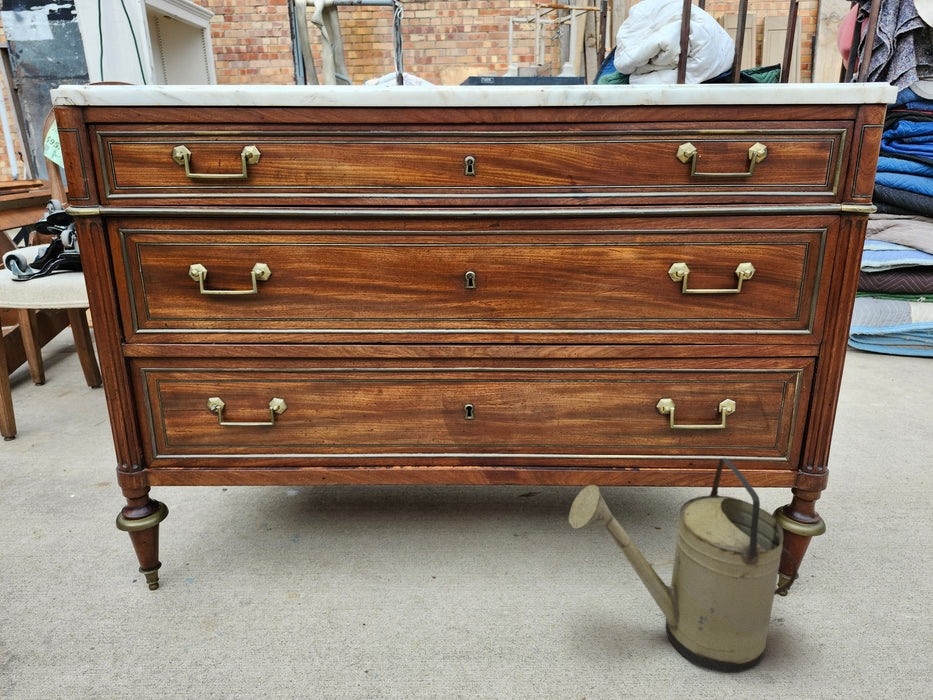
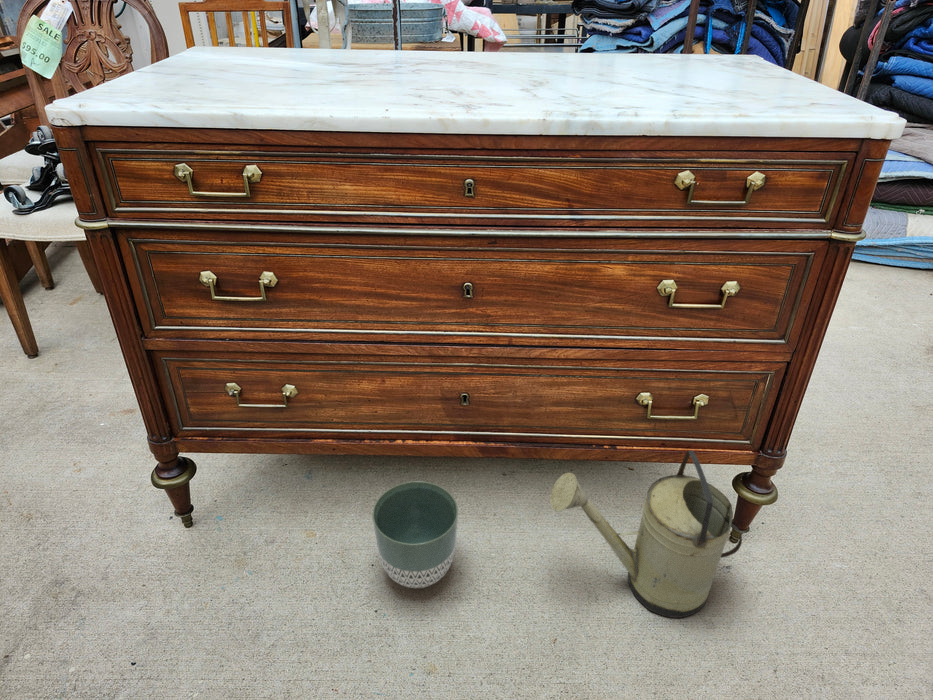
planter: none [364,515,463,644] -> present [373,481,458,588]

